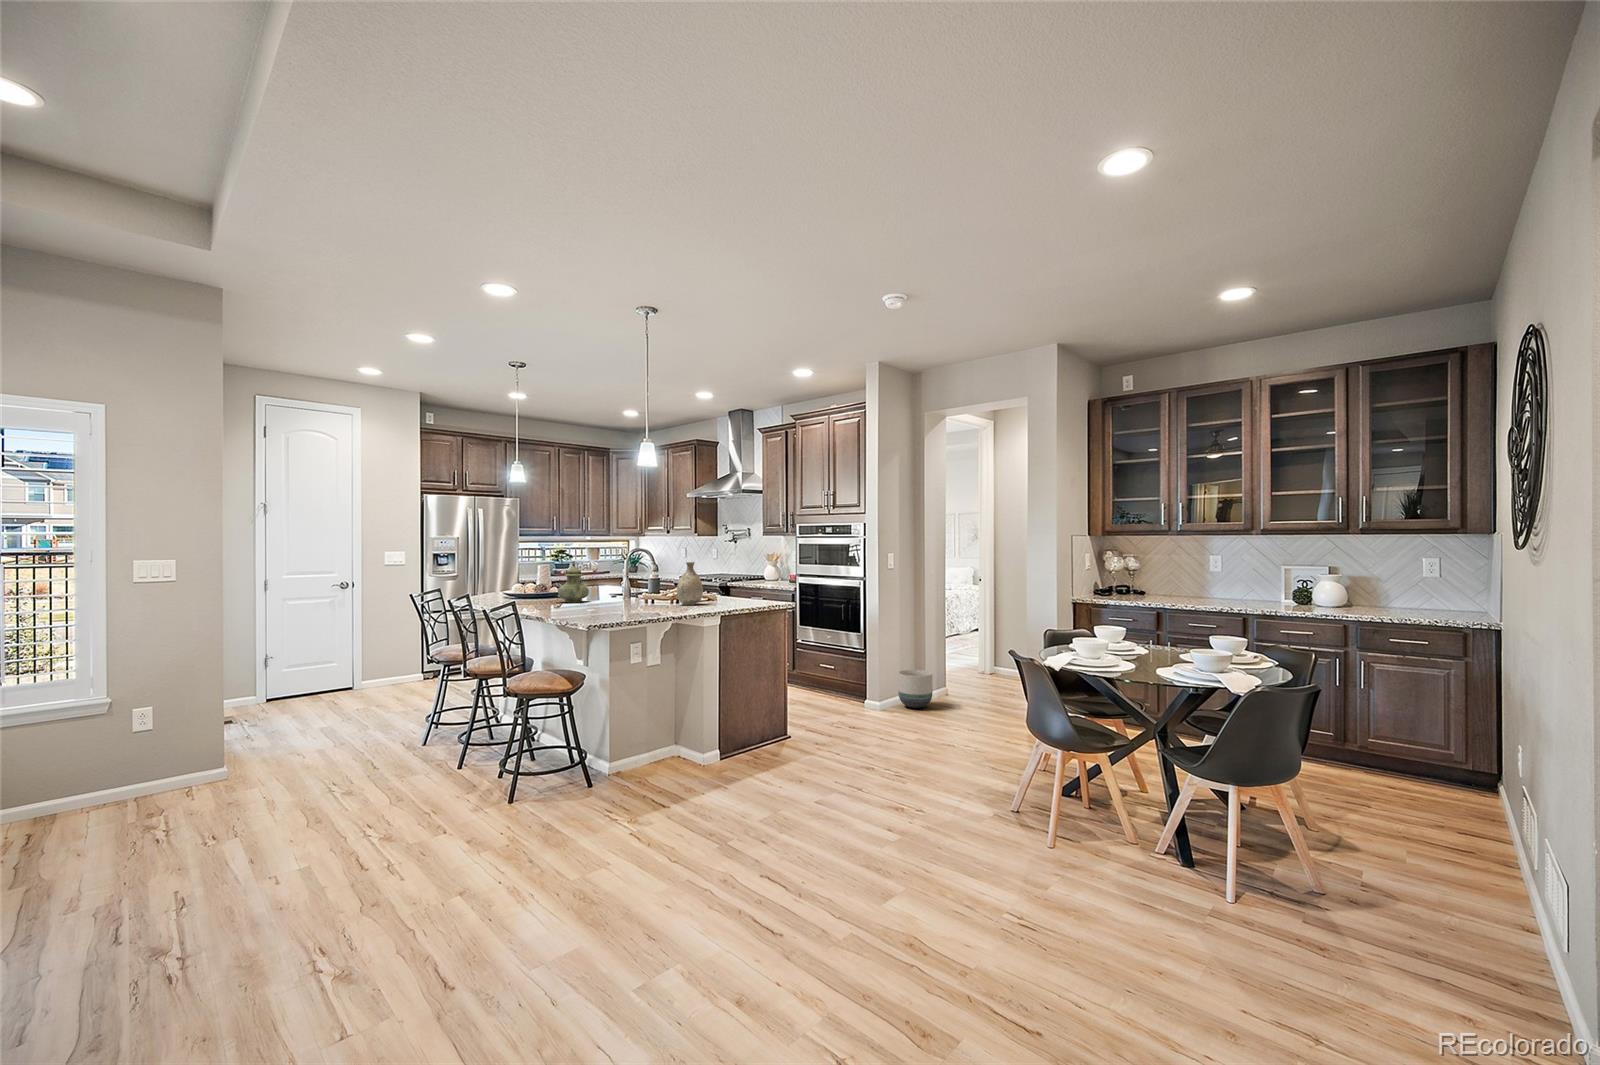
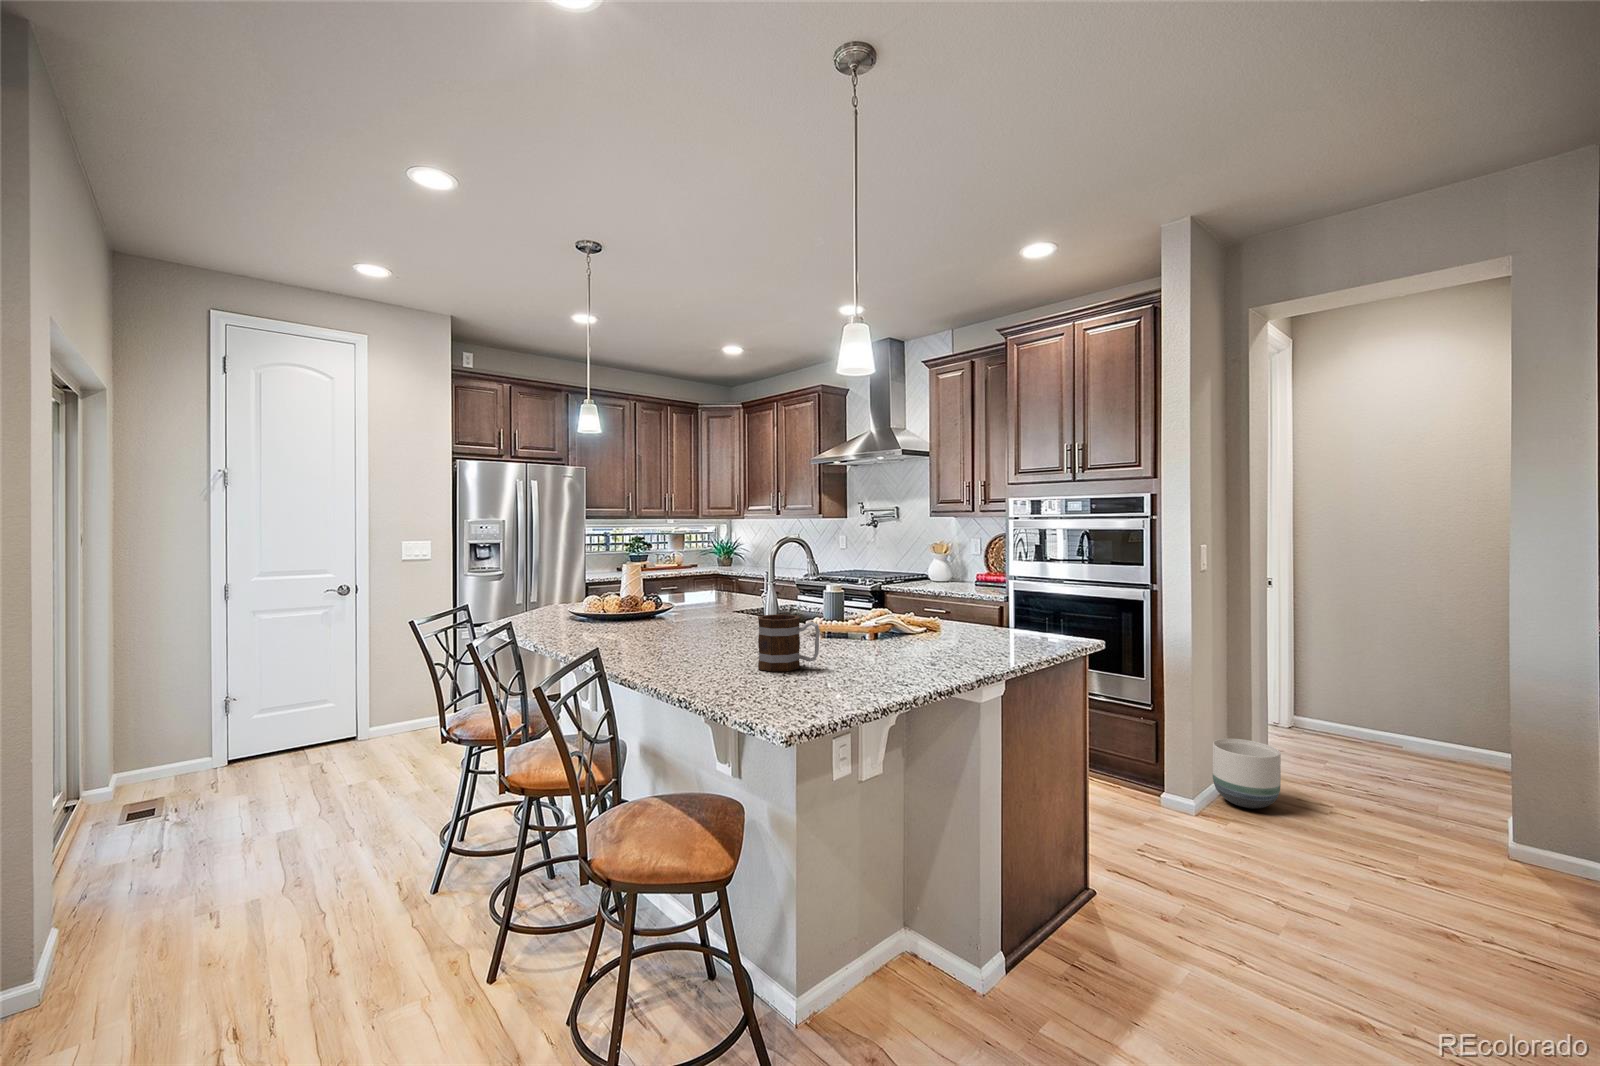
teapot: present [558,561,589,603] -> none [662,561,712,633]
vase: present [677,562,703,605] -> none [888,566,937,648]
mug: none [598,585,628,611] -> present [758,614,820,671]

